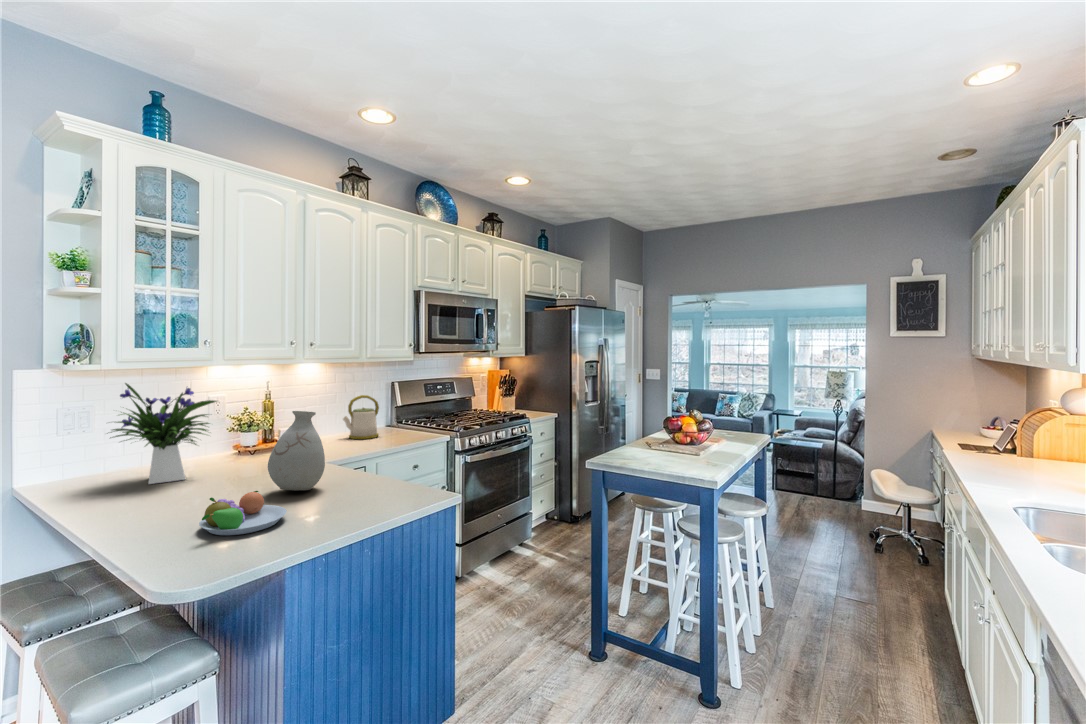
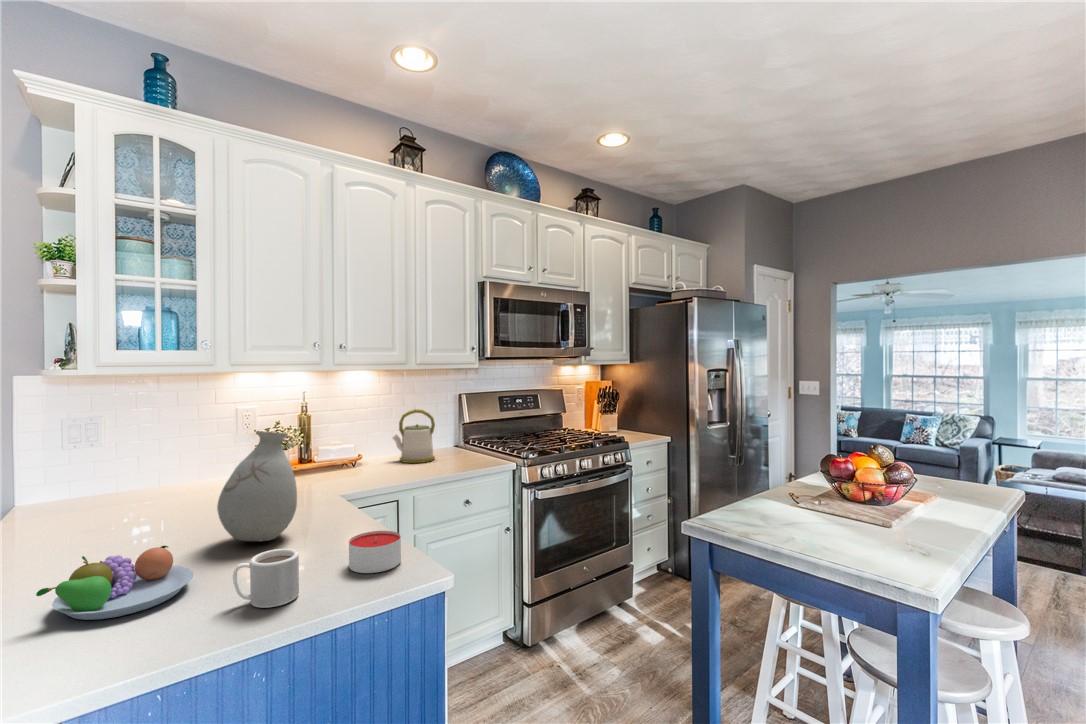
flower arrangement: present [110,383,217,484] -> none [71,391,215,514]
candle: none [384,476,418,501] -> present [349,531,401,573]
mug: none [328,485,368,520] -> present [233,549,299,608]

